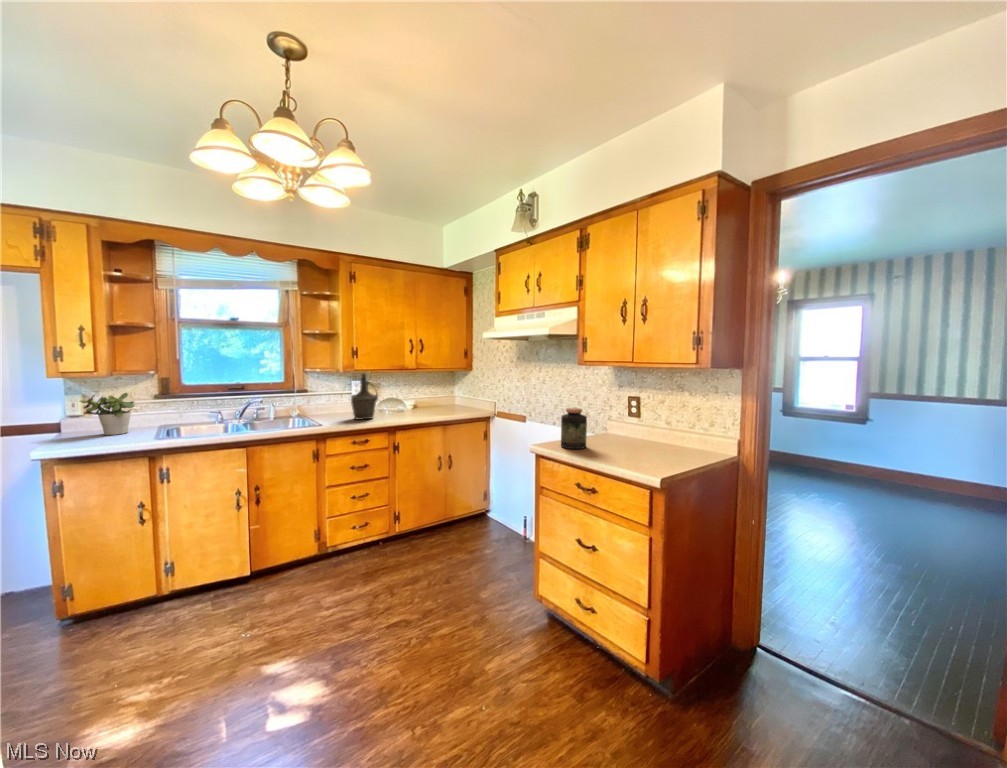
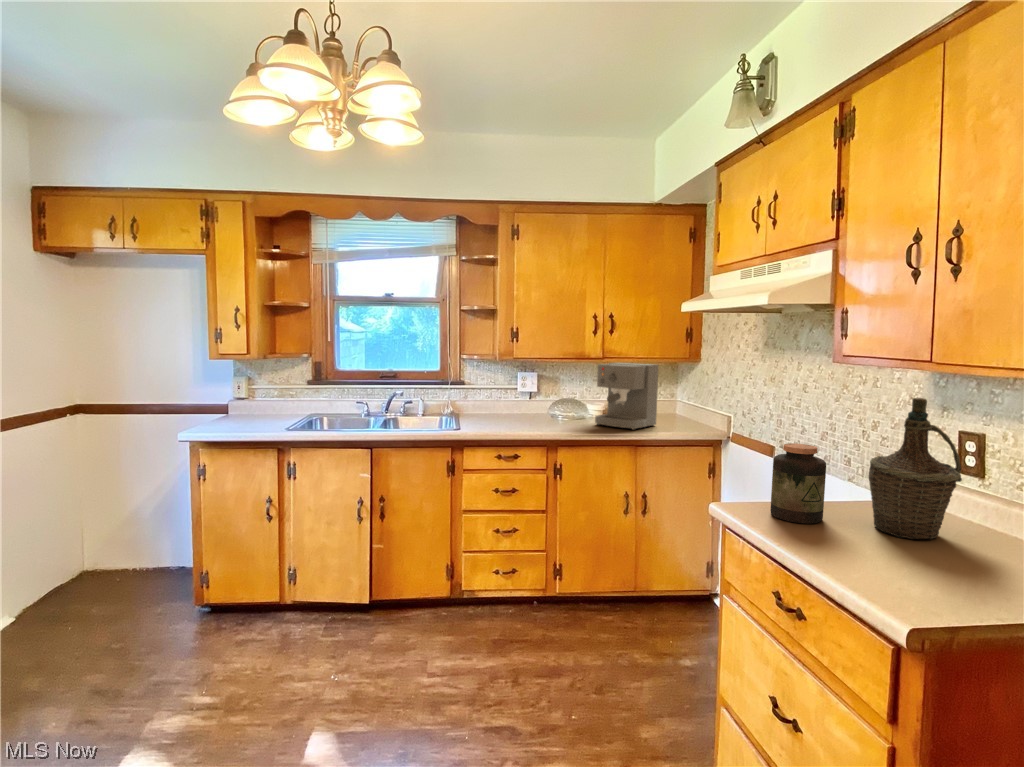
coffee maker: none [414,372,452,415] -> present [595,363,659,430]
bottle: present [351,373,378,420] -> present [868,398,962,539]
potted plant: present [80,393,135,435] -> none [239,377,284,421]

